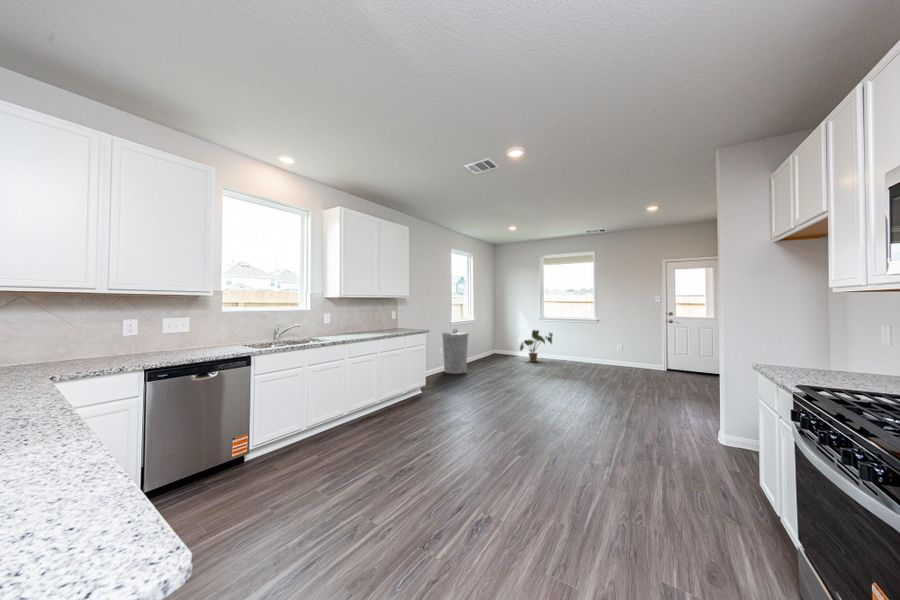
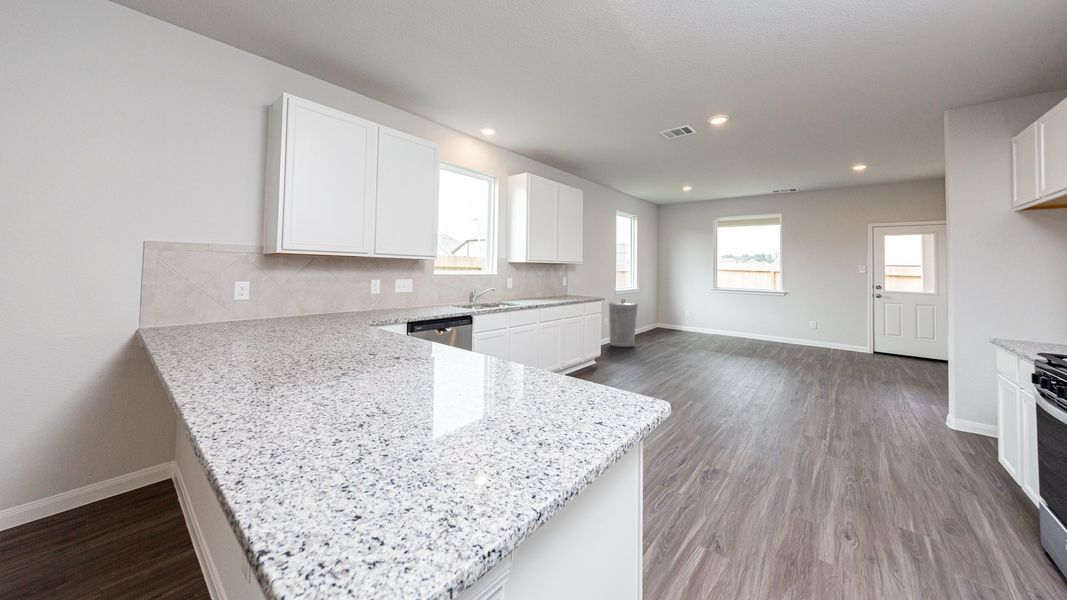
house plant: present [520,330,553,362] -> none [691,303,731,339]

